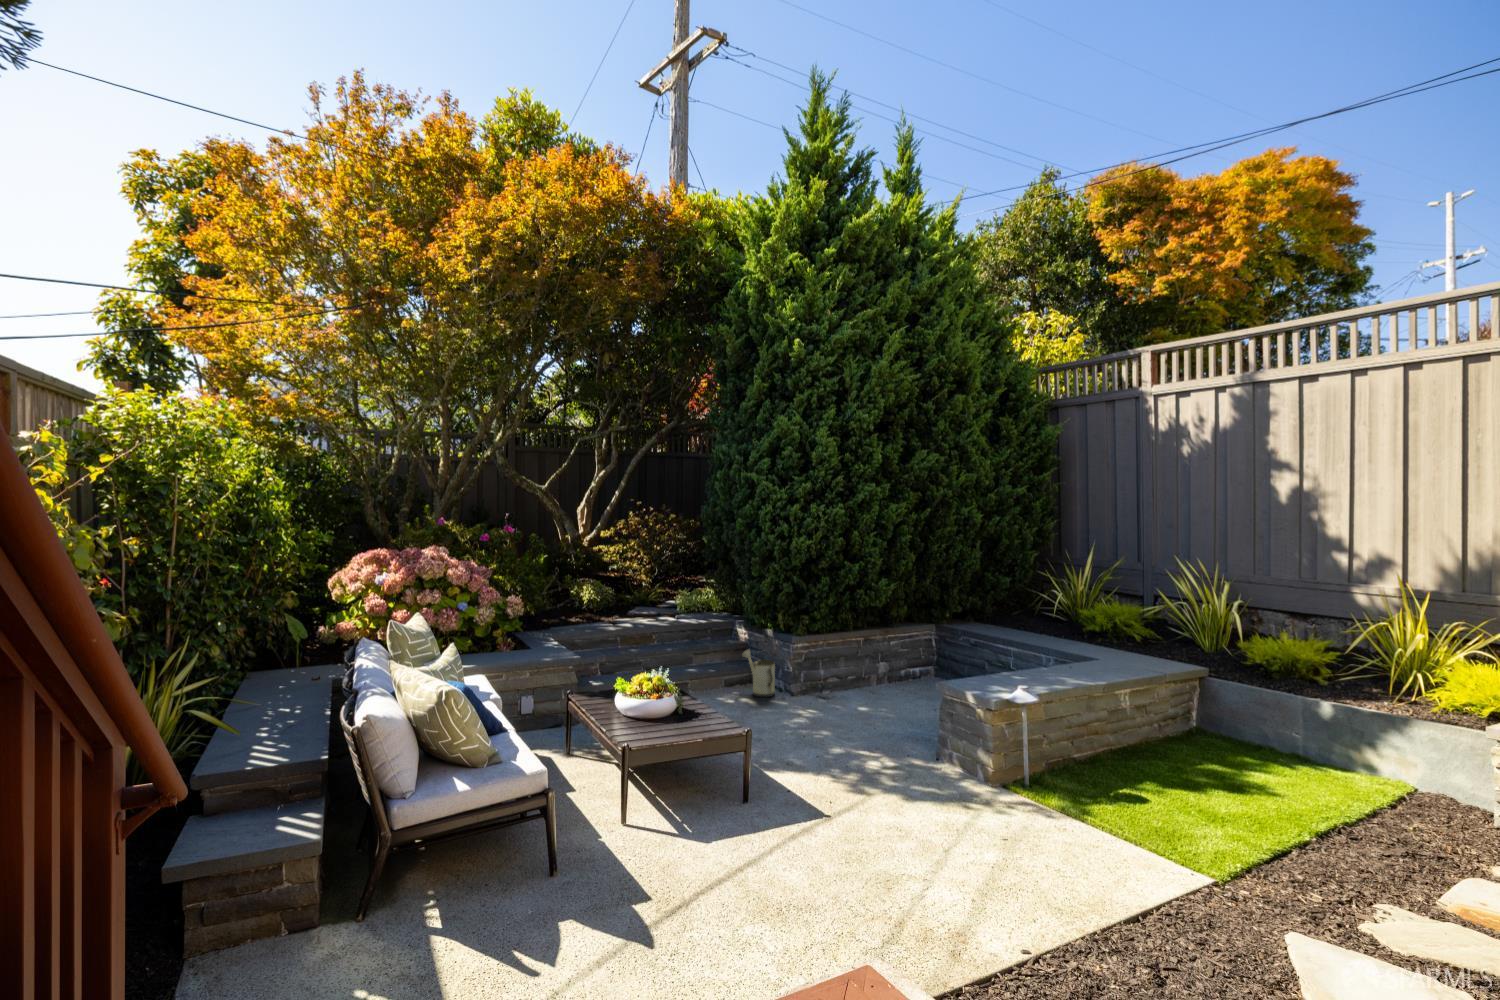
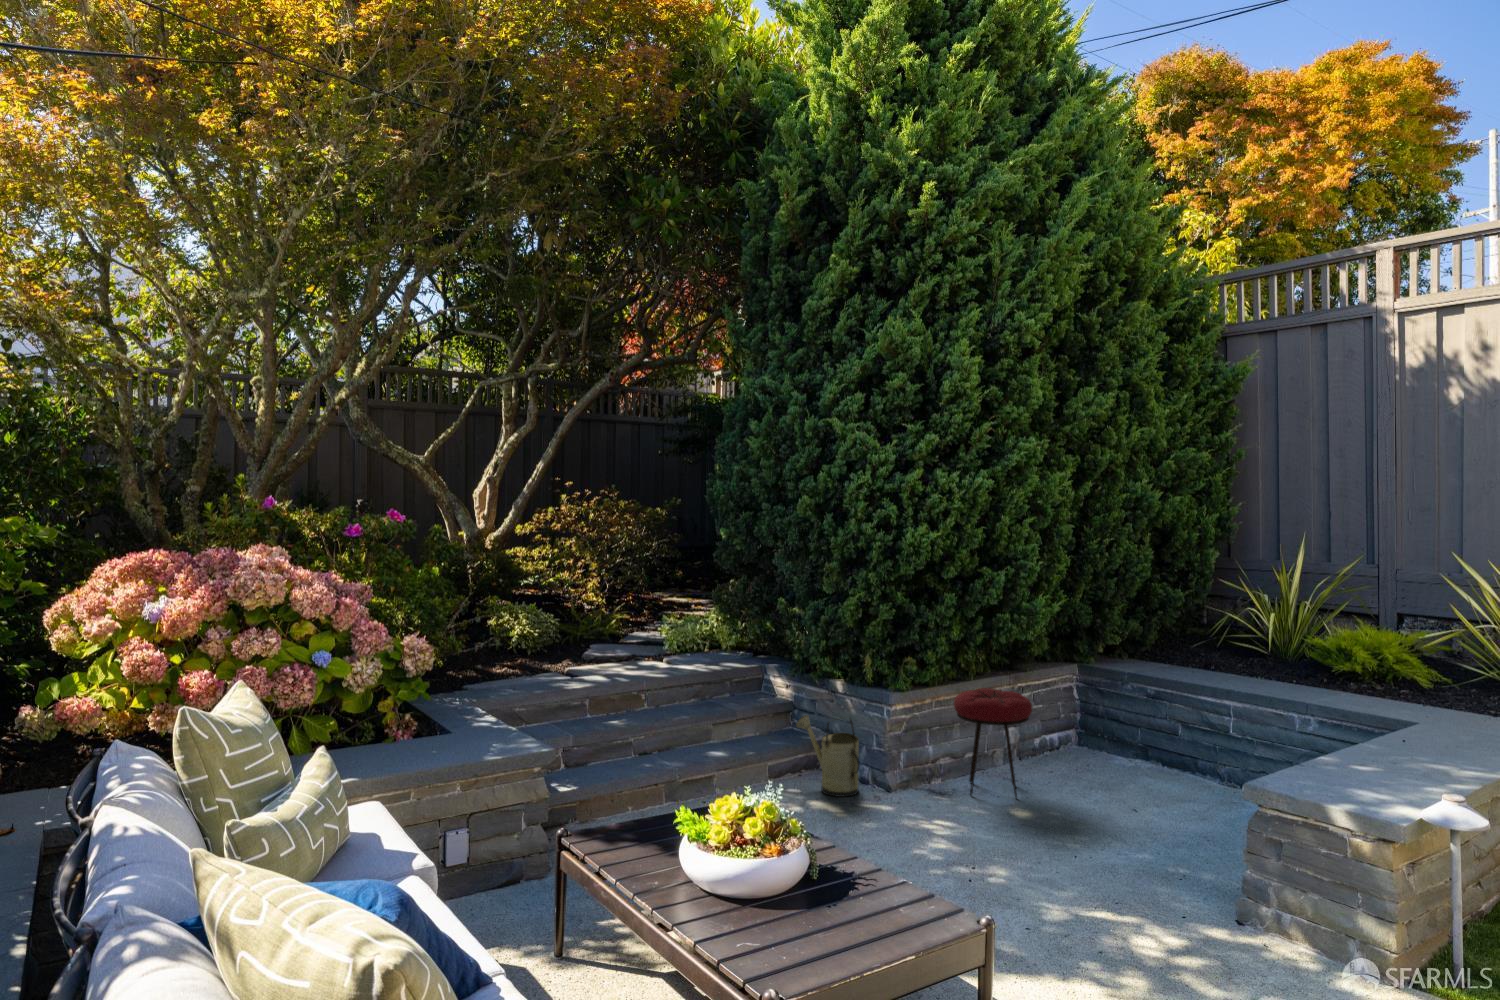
stool: none [832,636,878,701] -> present [954,688,1032,798]

